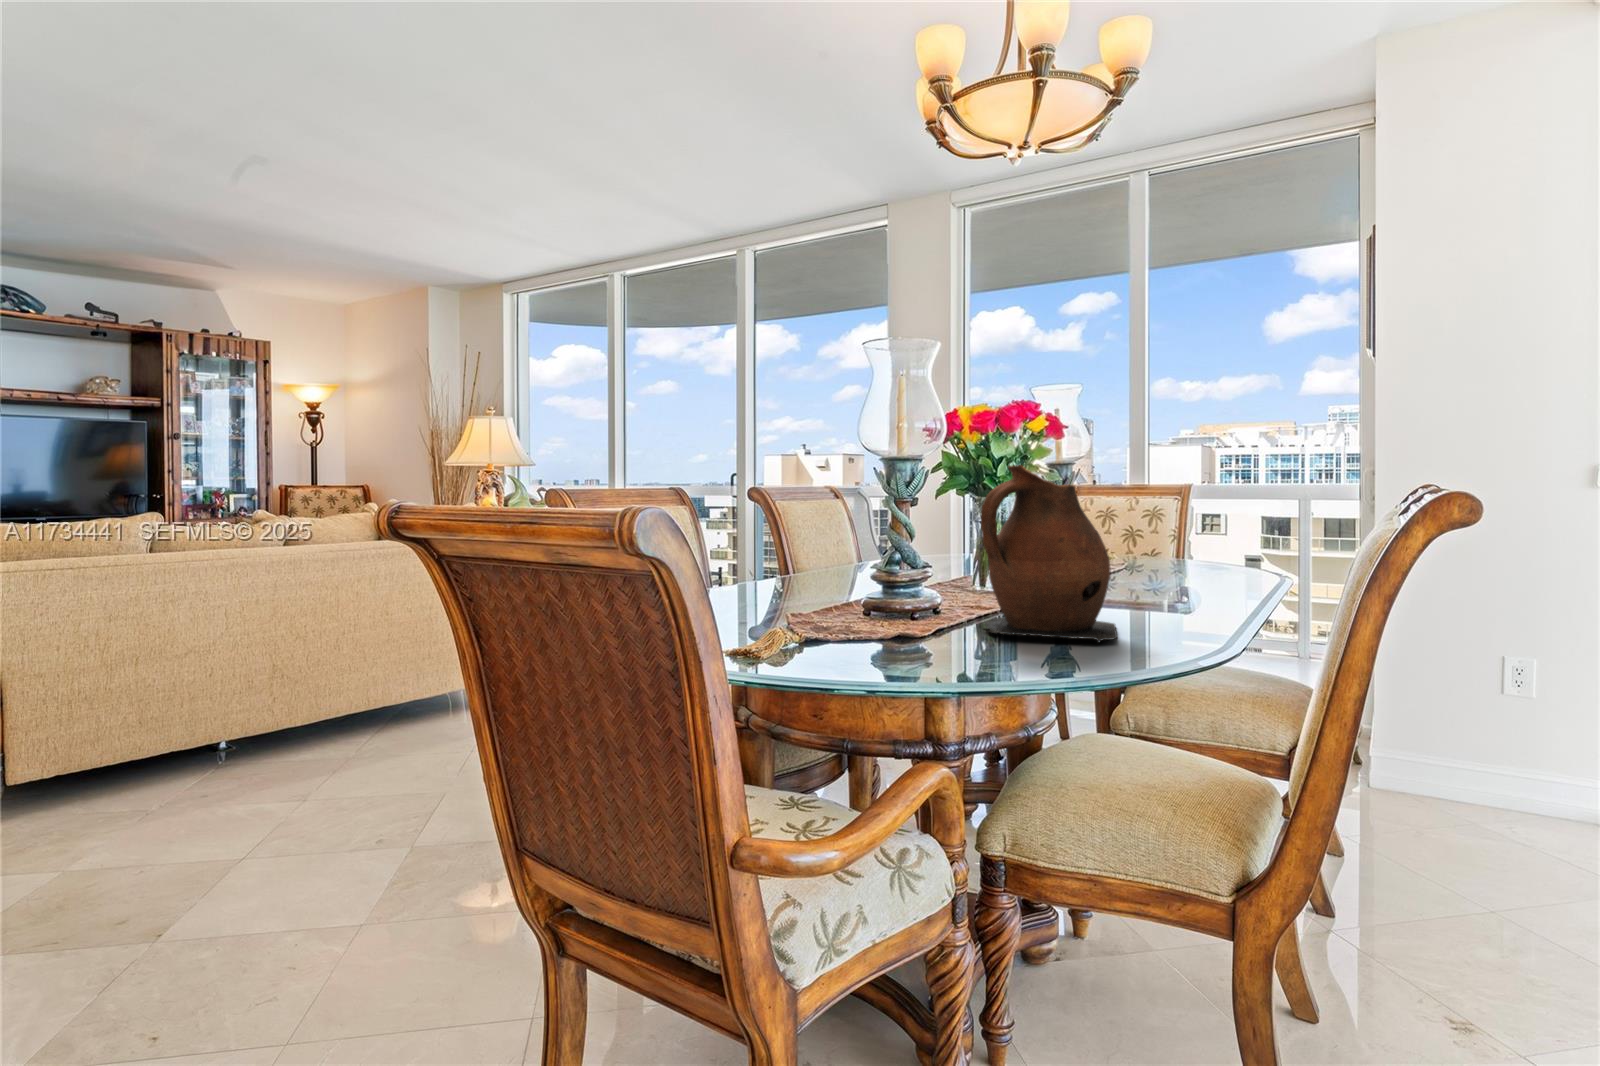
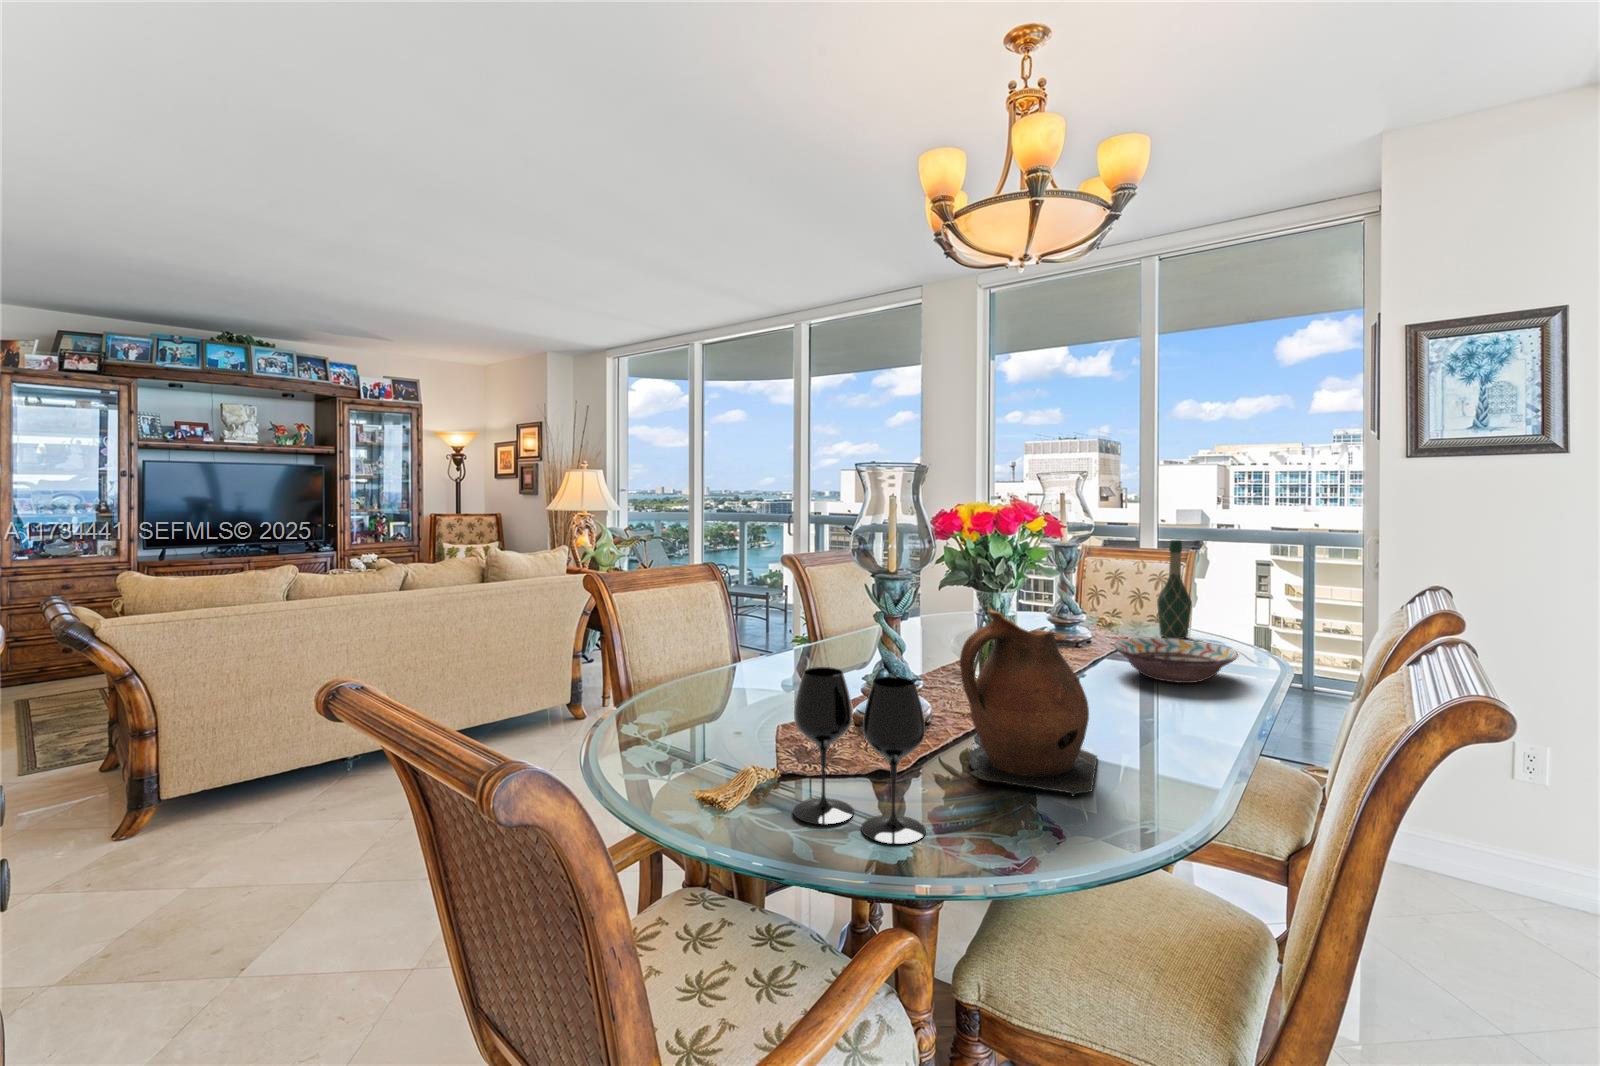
wine bottle: none [1154,461,1190,566] -> present [1157,540,1192,639]
wine glass: none [816,508,958,670] -> present [793,667,926,844]
decorative bowl: none [1116,552,1244,588] -> present [1114,638,1238,683]

